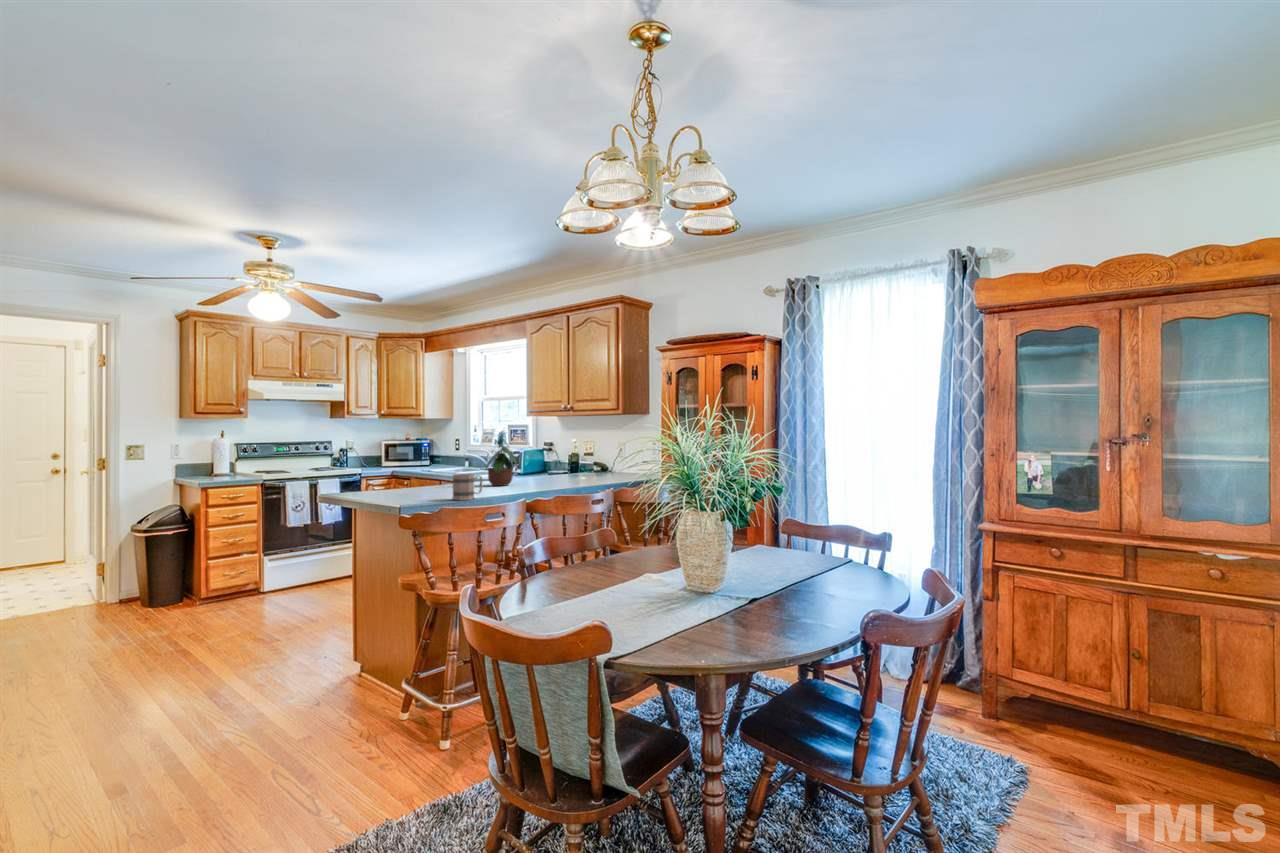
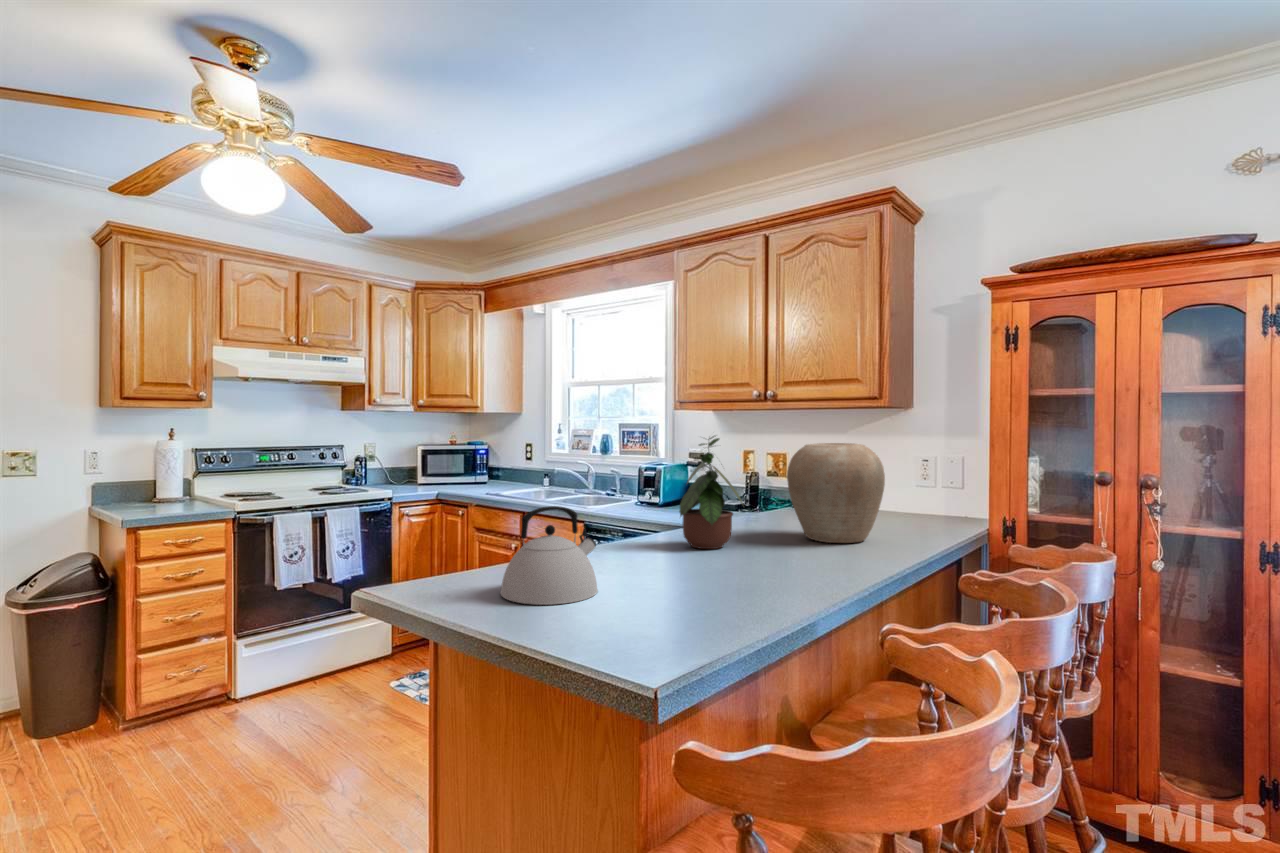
vase: none [546,434,593,483] -> present [787,443,885,543]
kettle: none [380,460,425,498] -> present [501,506,598,605]
mug: present [452,474,482,500] -> none [707,548,772,627]

